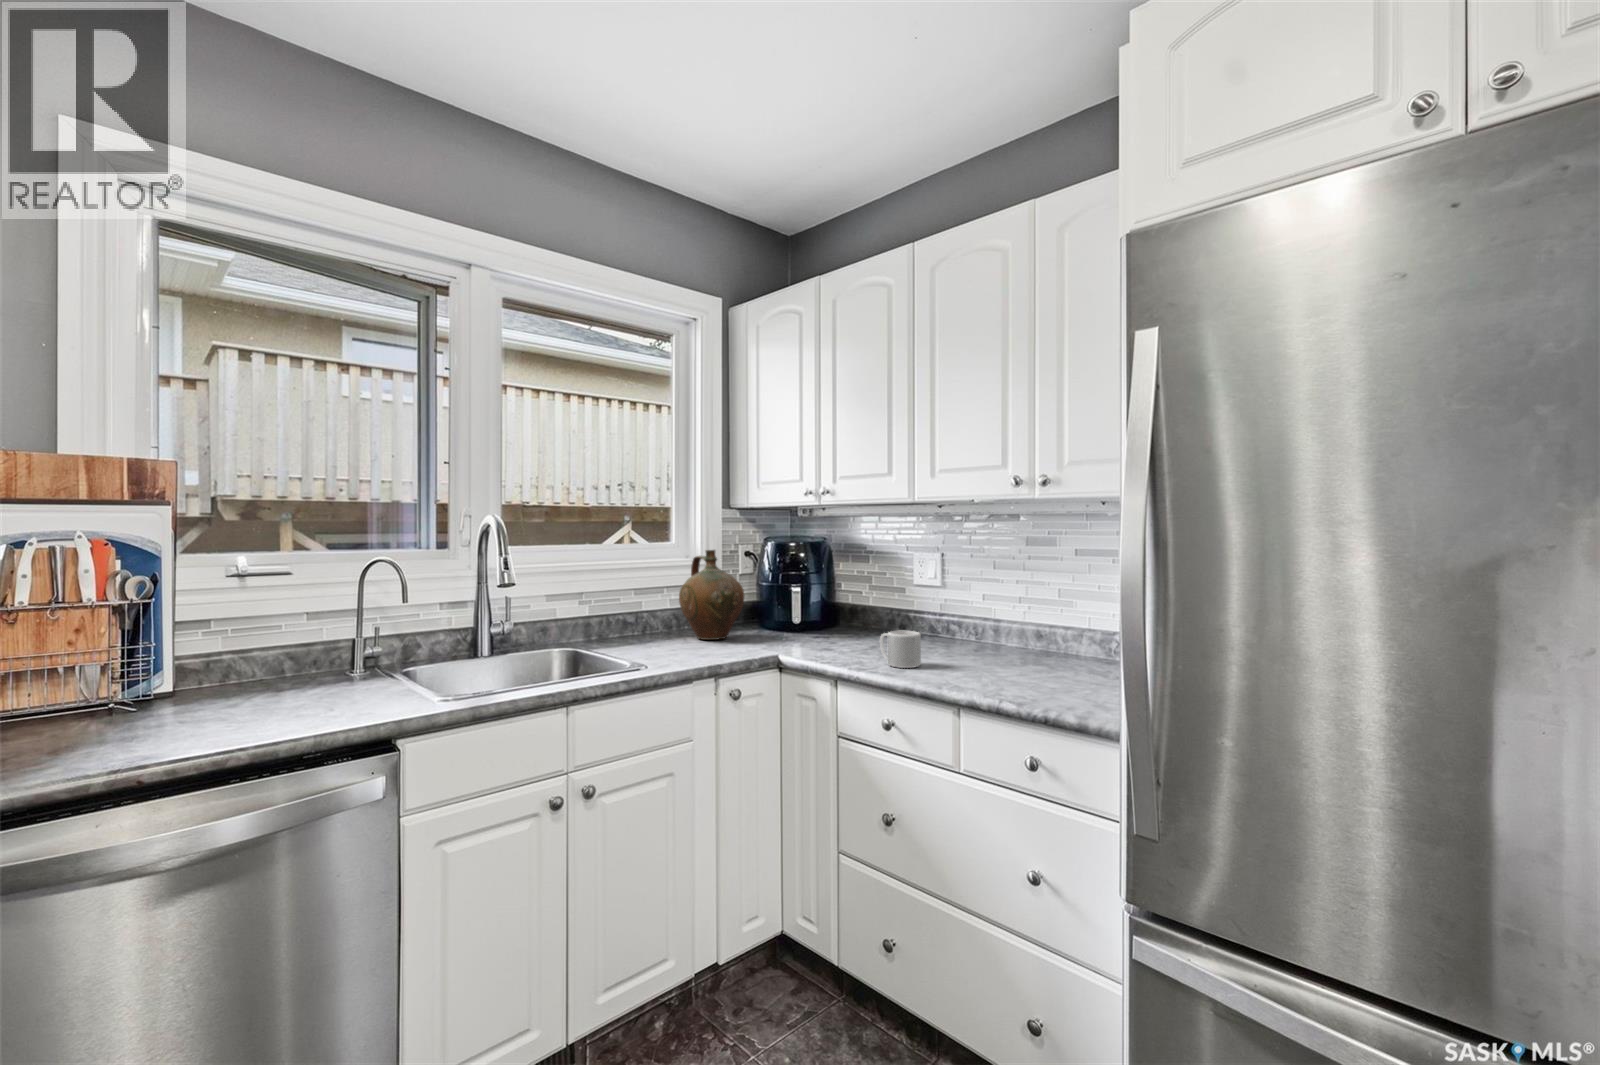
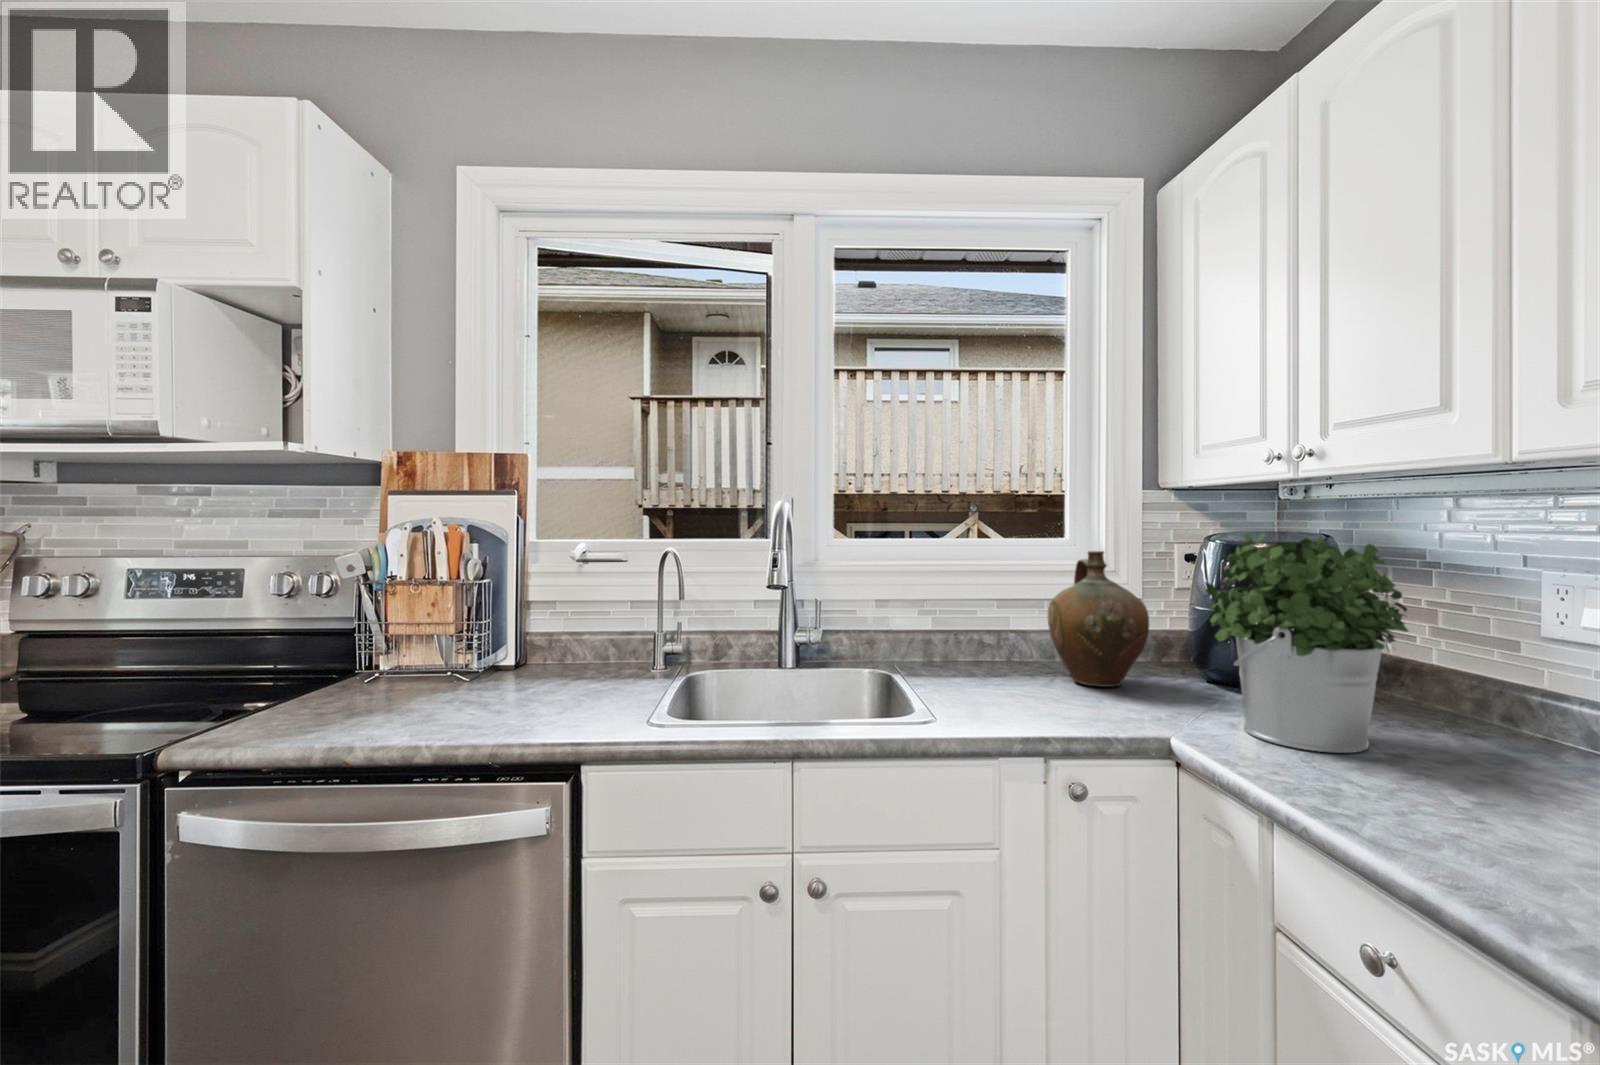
potted plant: none [782,536,876,651] -> present [1205,533,1408,753]
mug: present [880,631,921,668] -> none [1387,744,1505,842]

